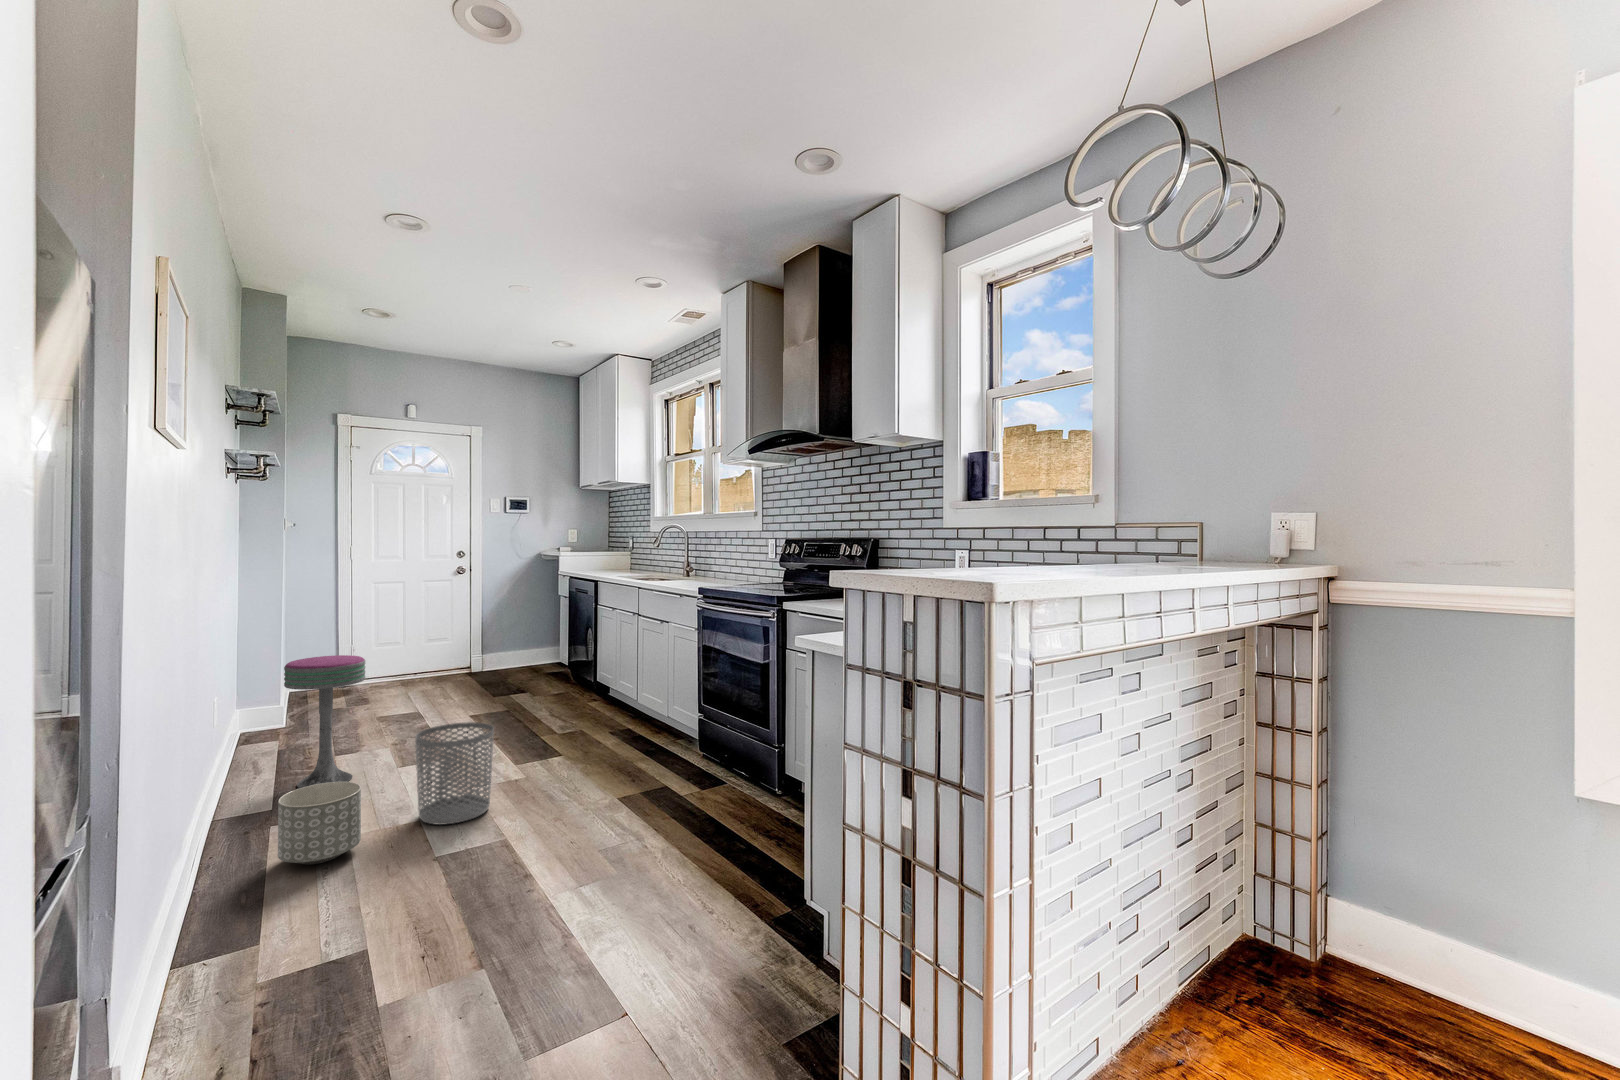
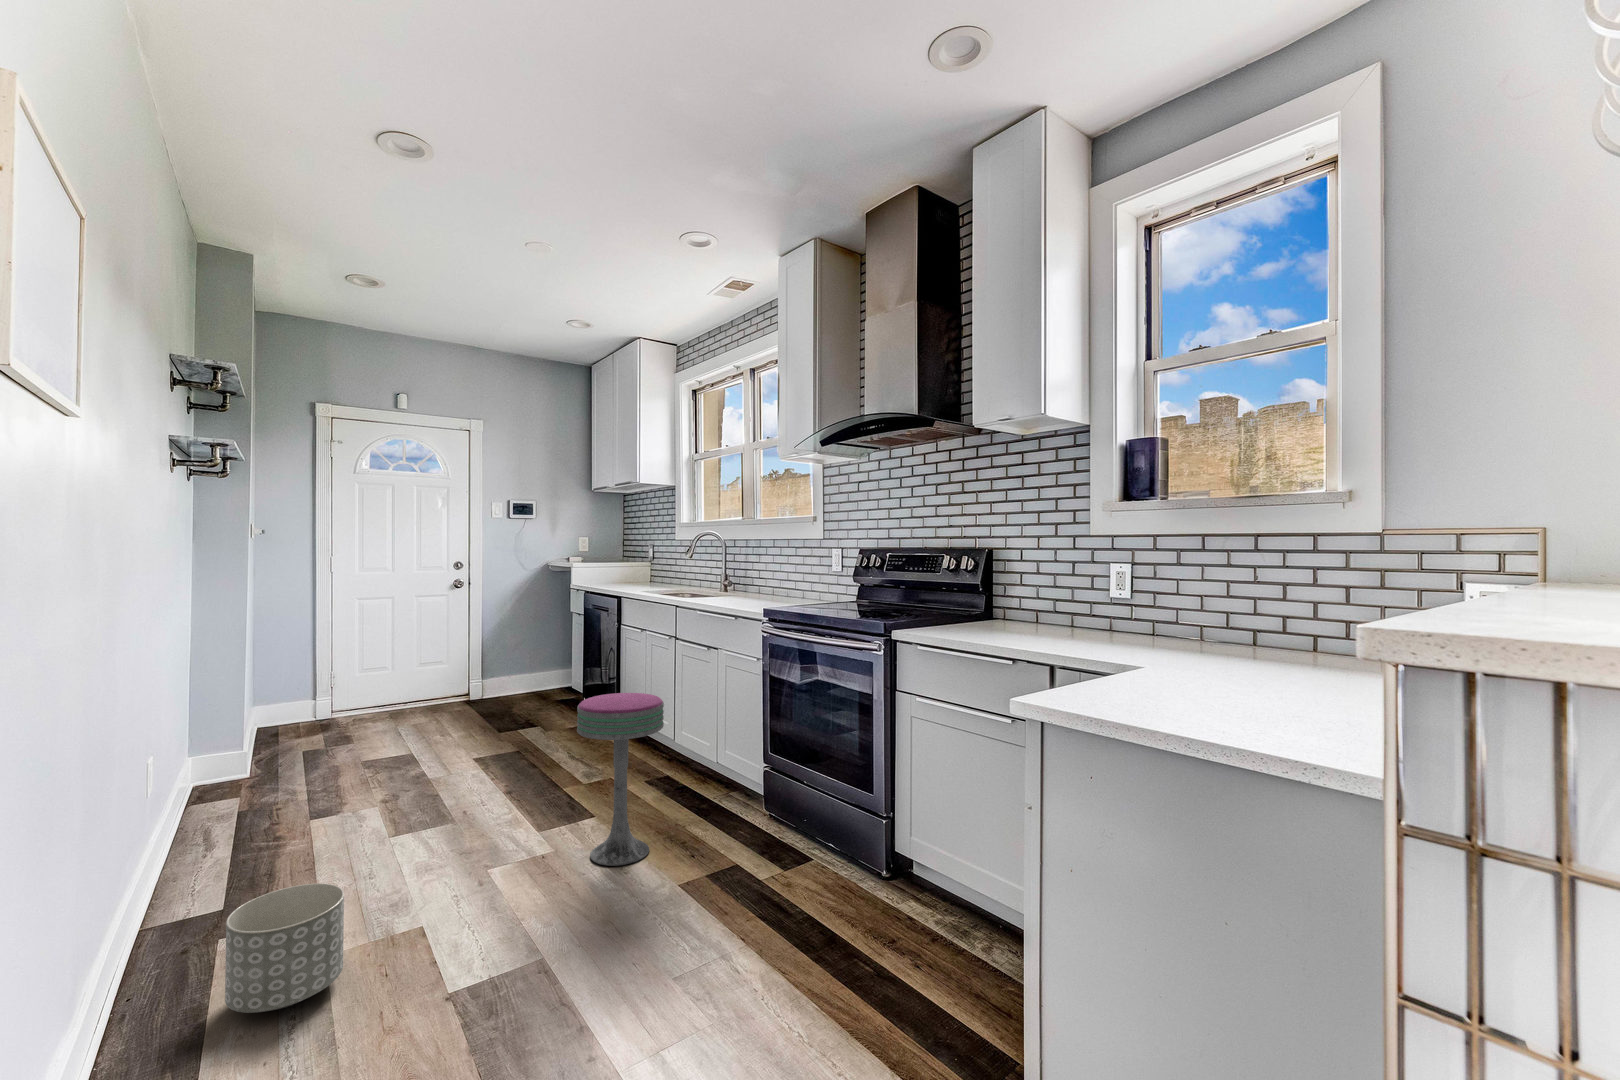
bar stool: present [284,655,365,788] -> present [577,693,664,866]
waste bin: present [415,722,494,825] -> none [417,789,520,933]

